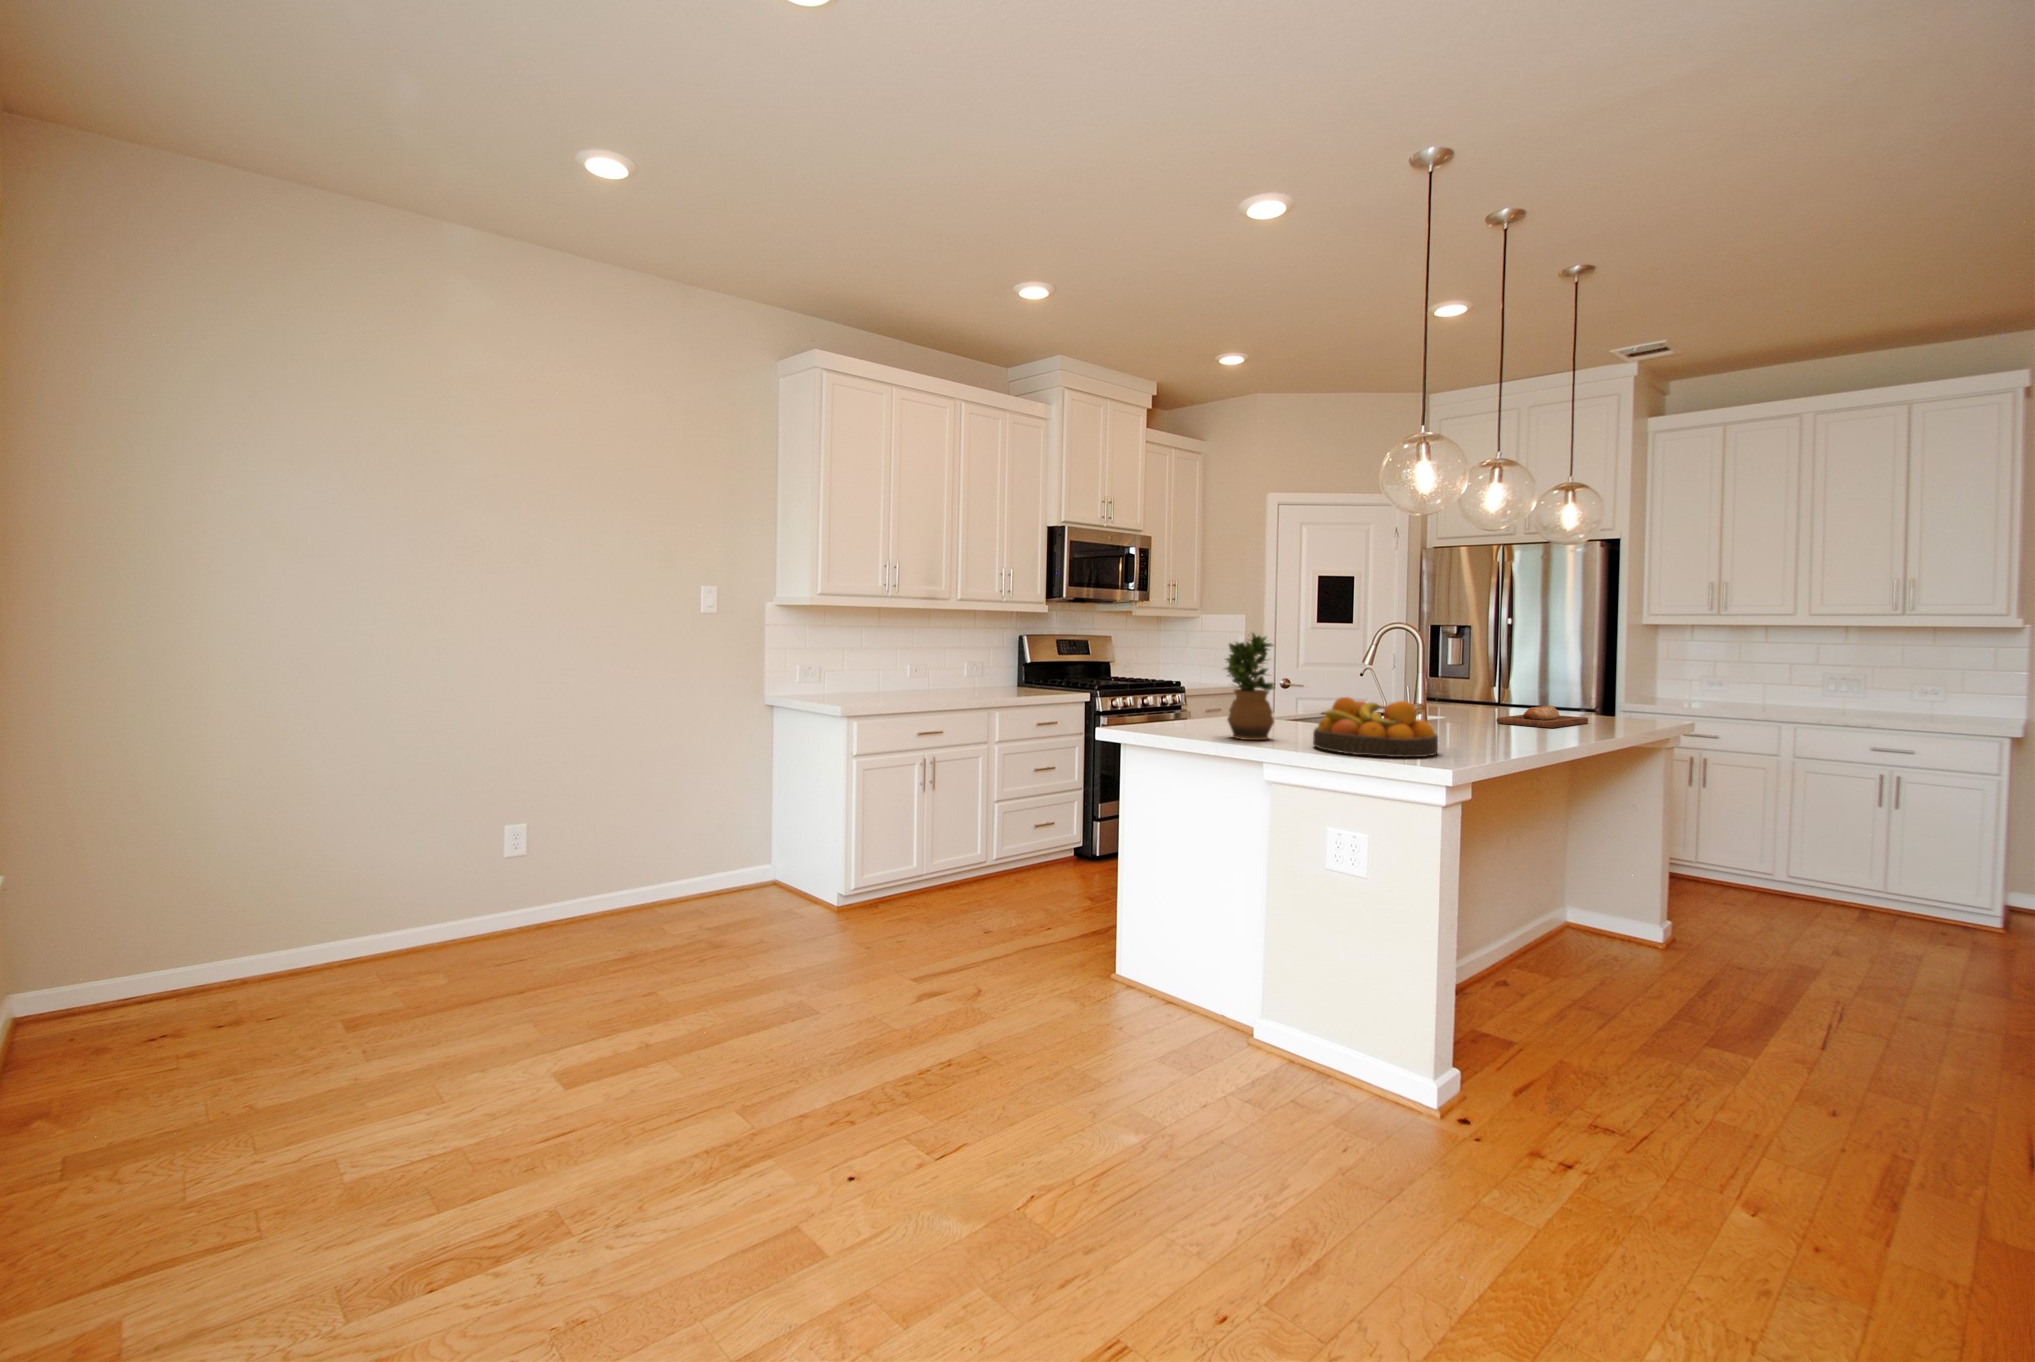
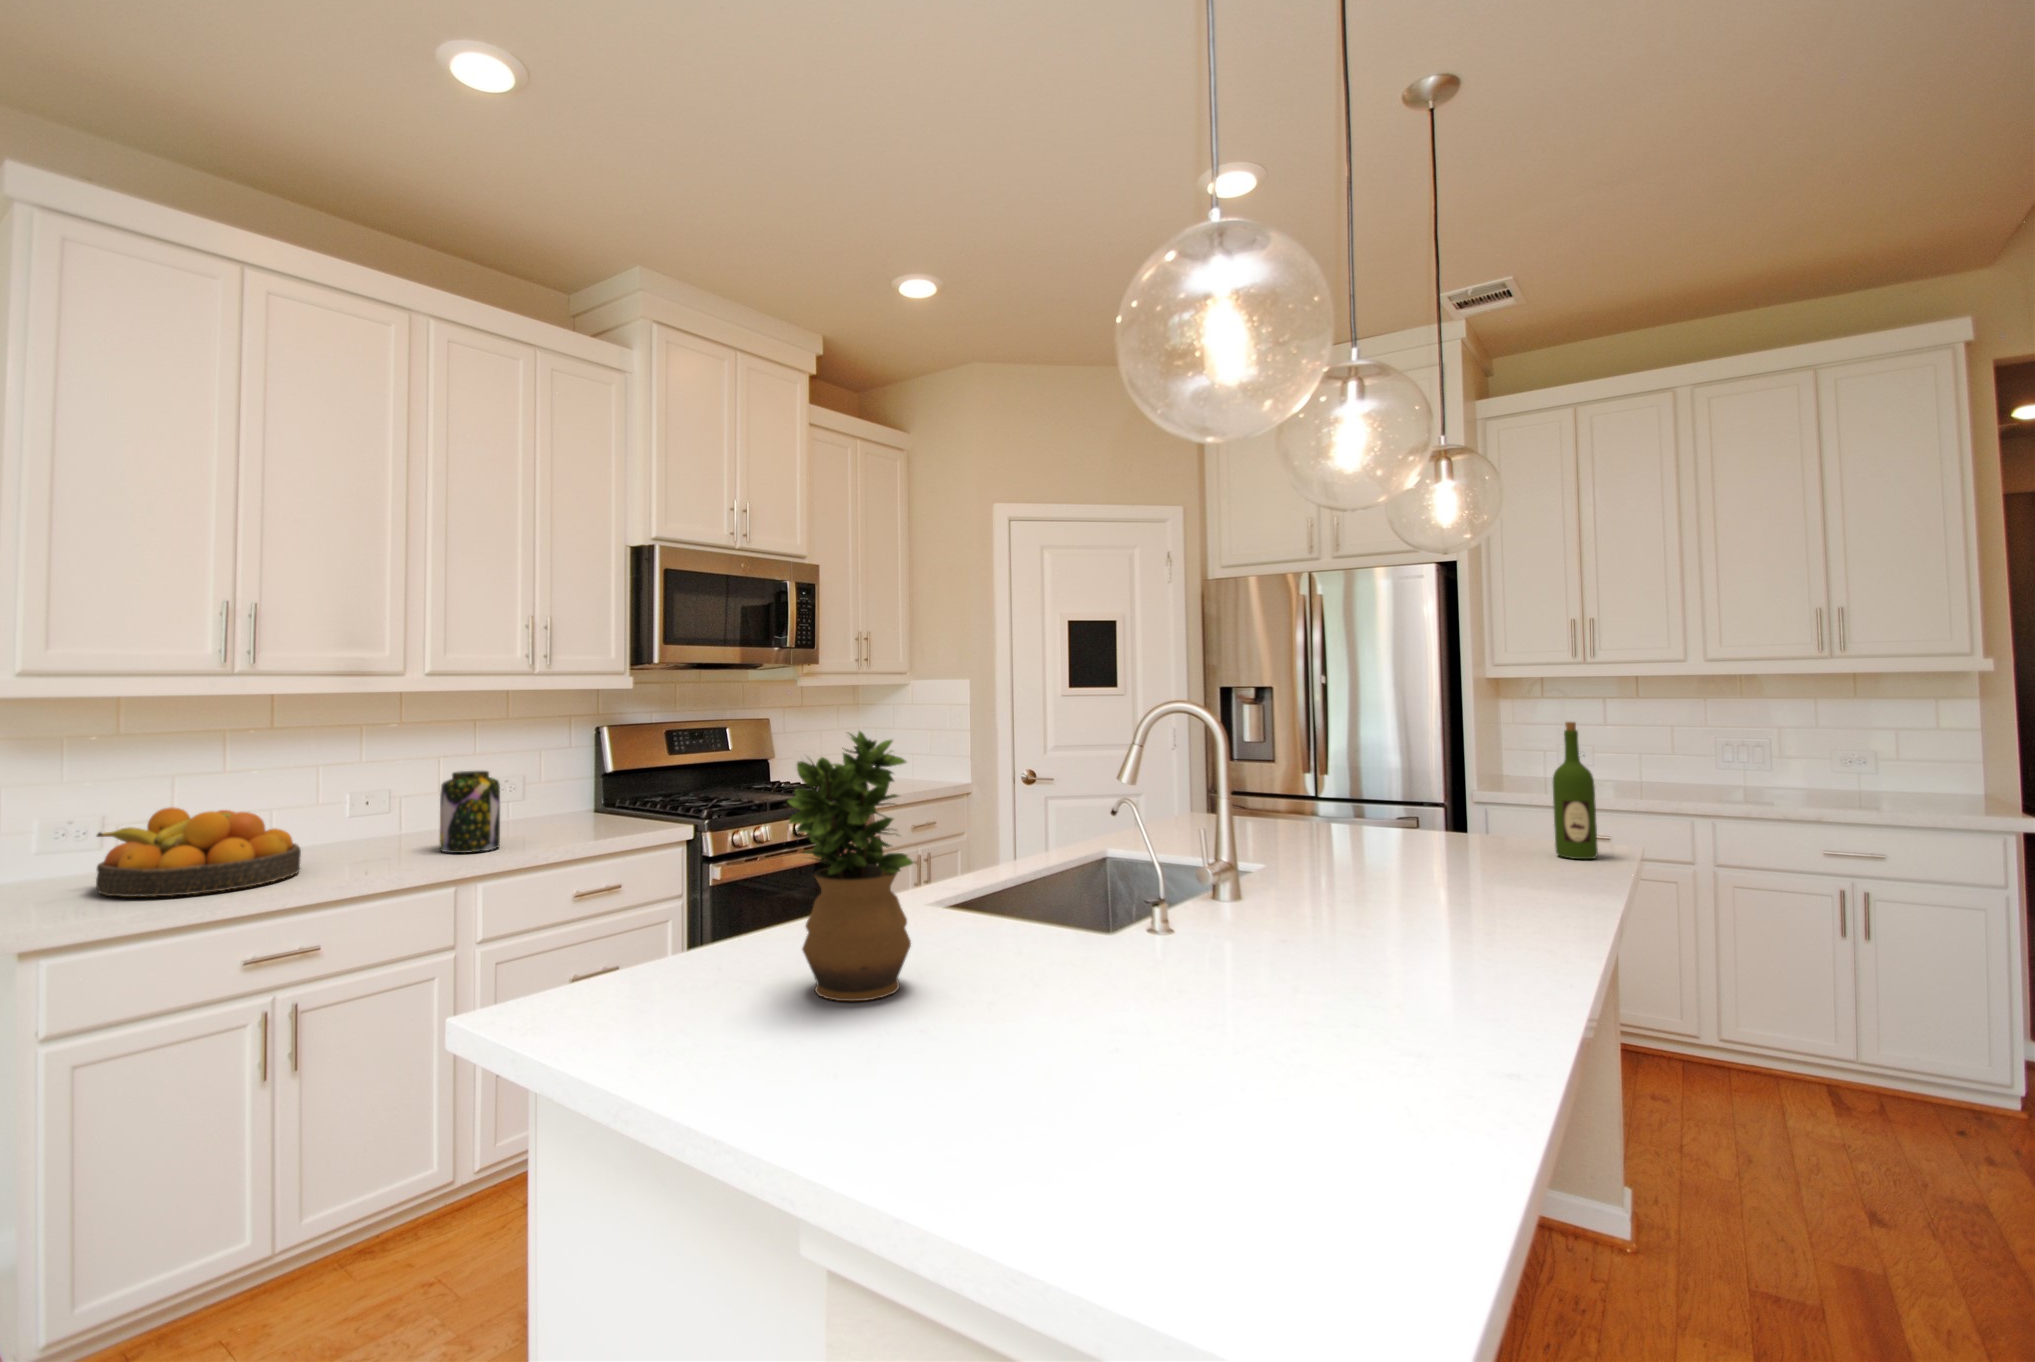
wine bottle: none [1631,648,1657,727] -> present [1553,722,1598,859]
jar: none [970,655,1000,698] -> present [440,771,500,853]
fruit bowl: present [1313,697,1438,757] -> present [96,807,301,897]
bread loaf: present [1496,705,1588,728] -> none [1349,826,1488,877]

